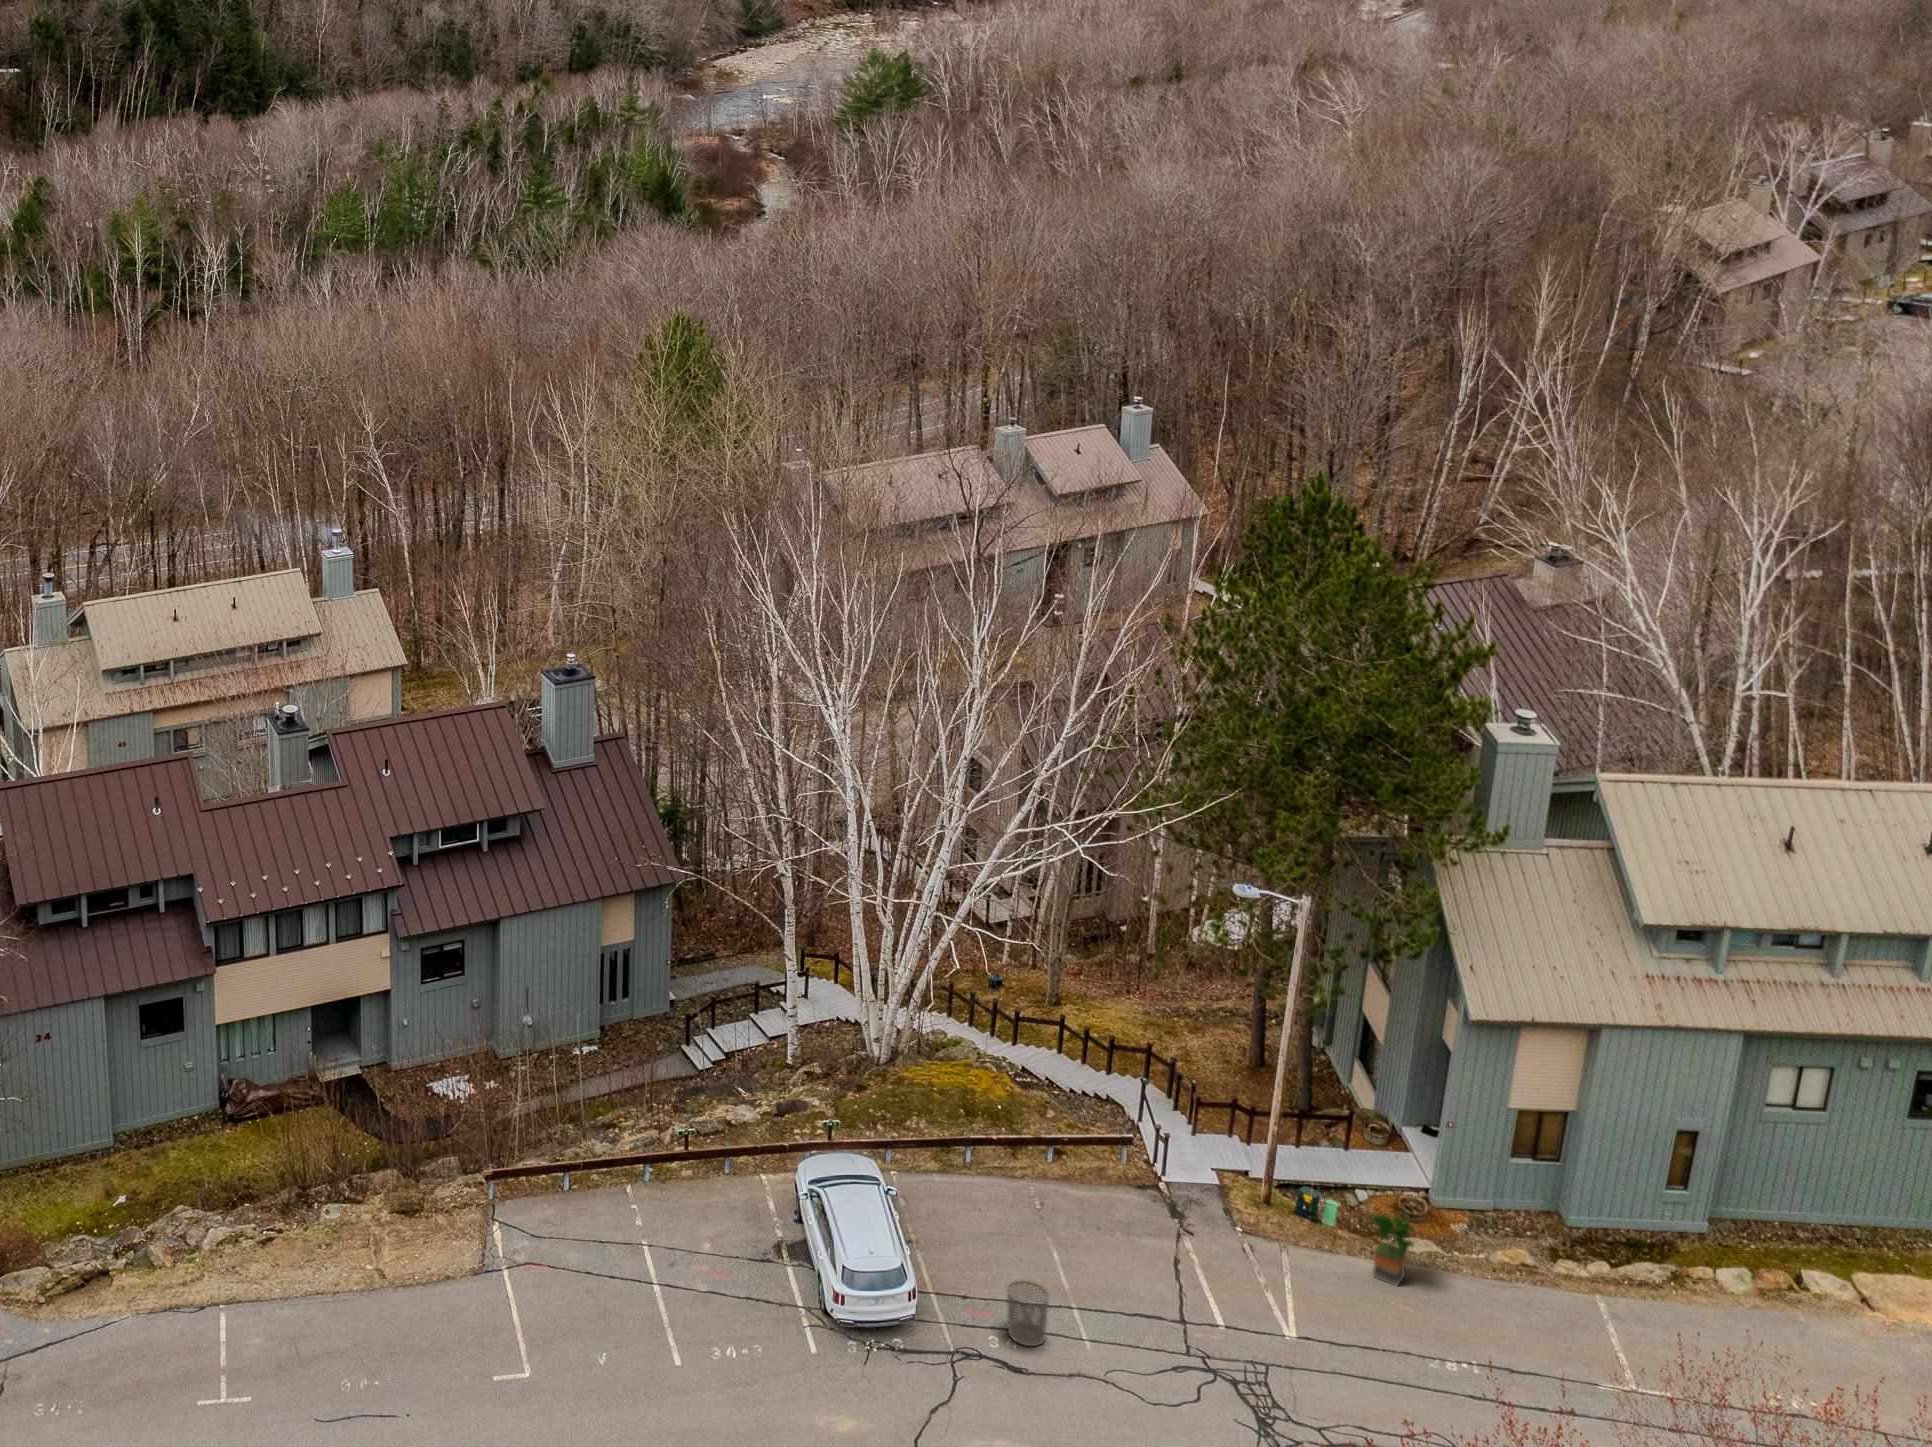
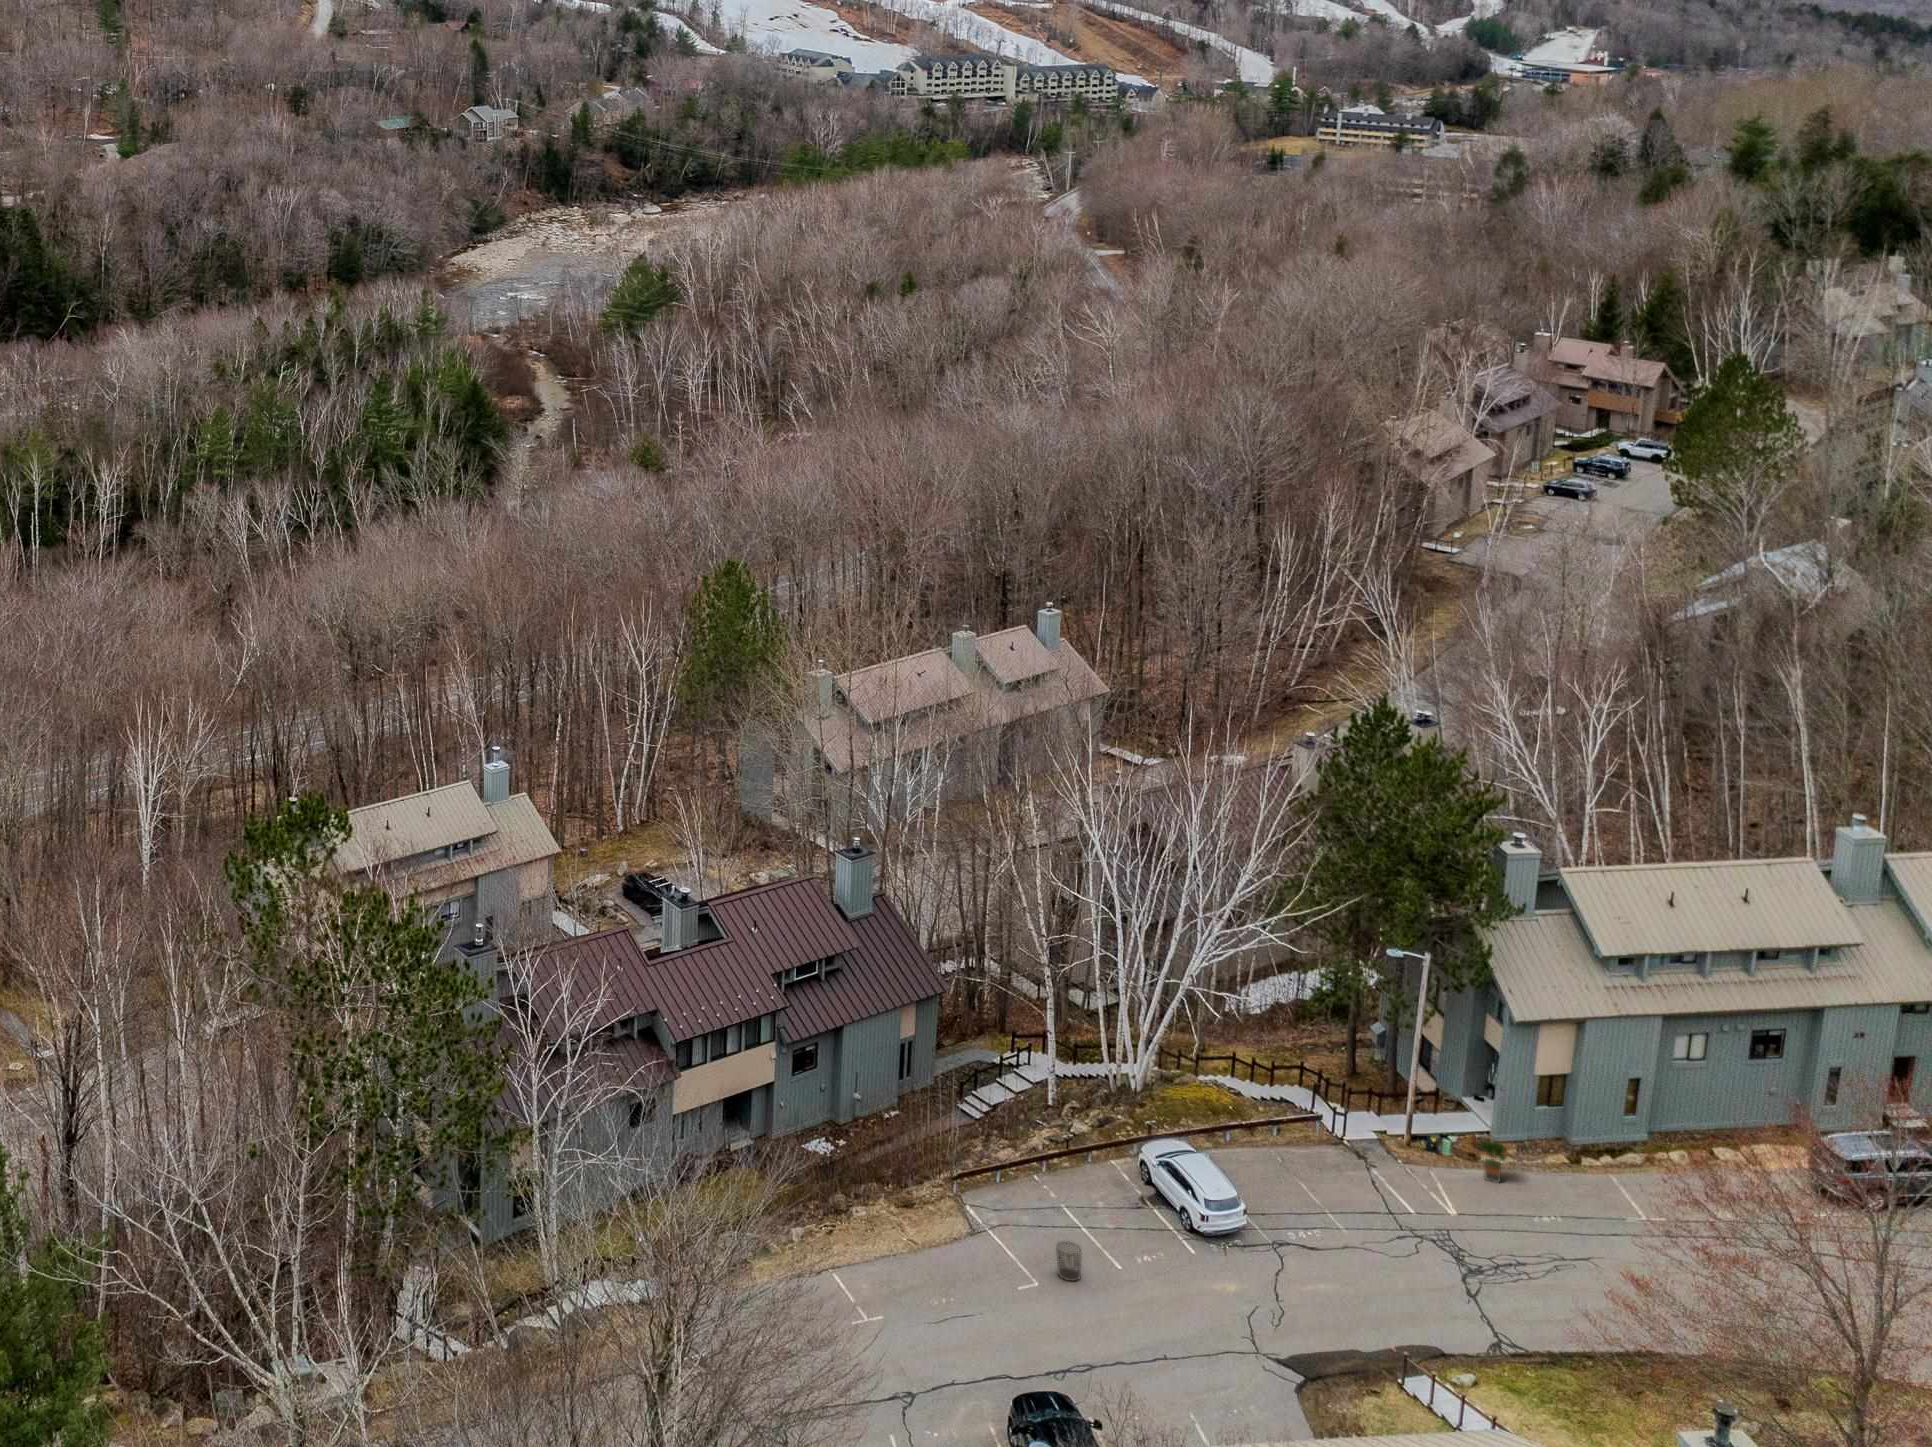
waste bin: present [1007,1281,1048,1346] -> present [1057,1241,1082,1281]

